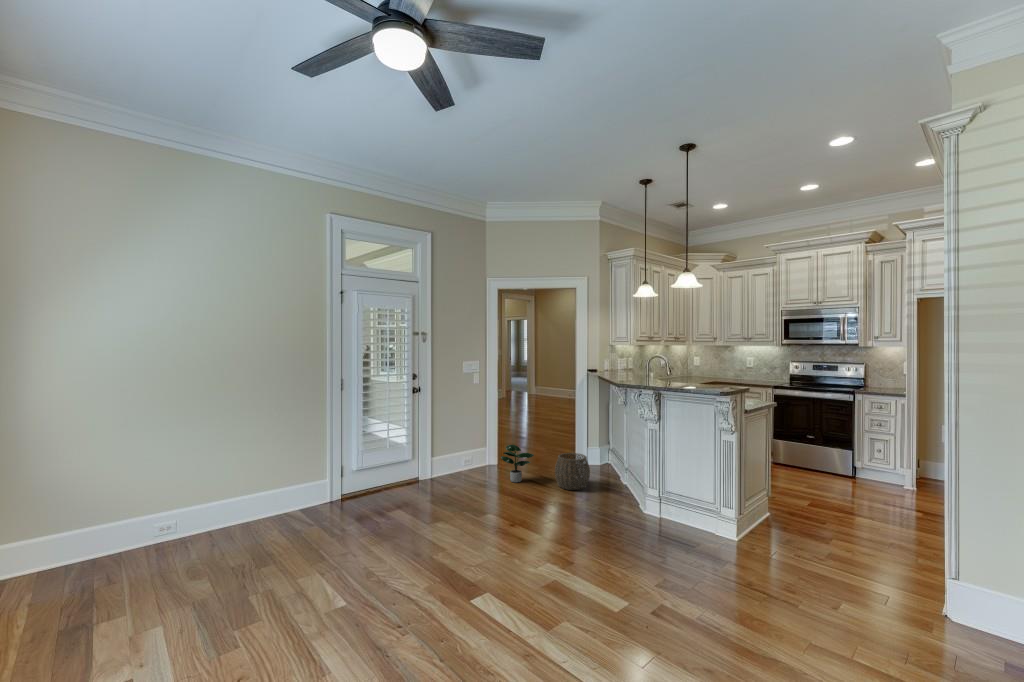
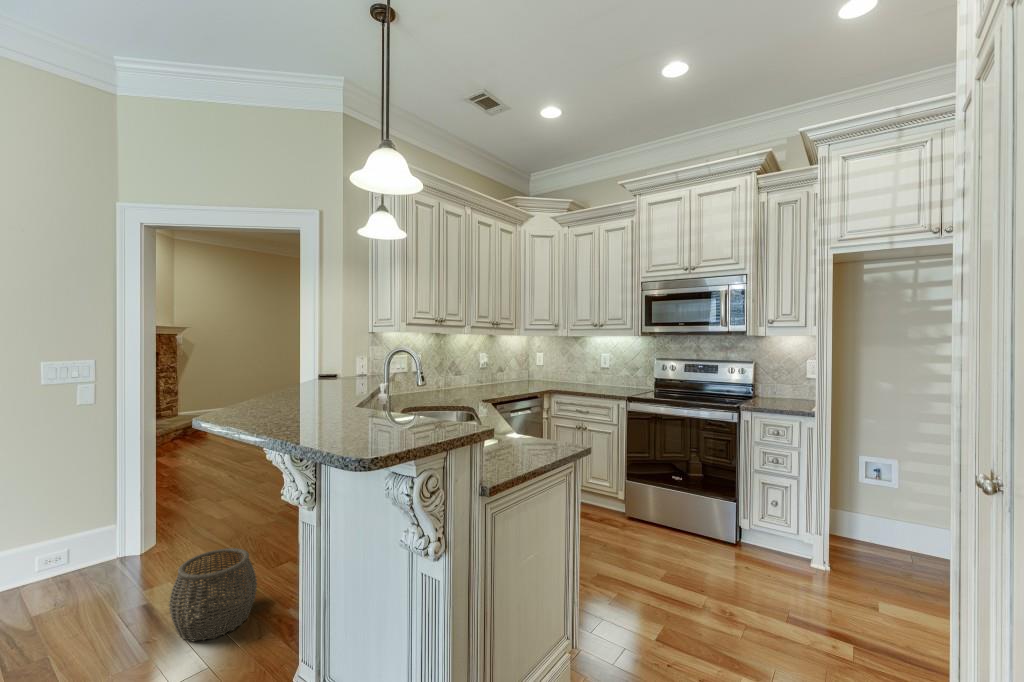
potted plant: present [501,445,534,482] -> none [60,533,151,622]

